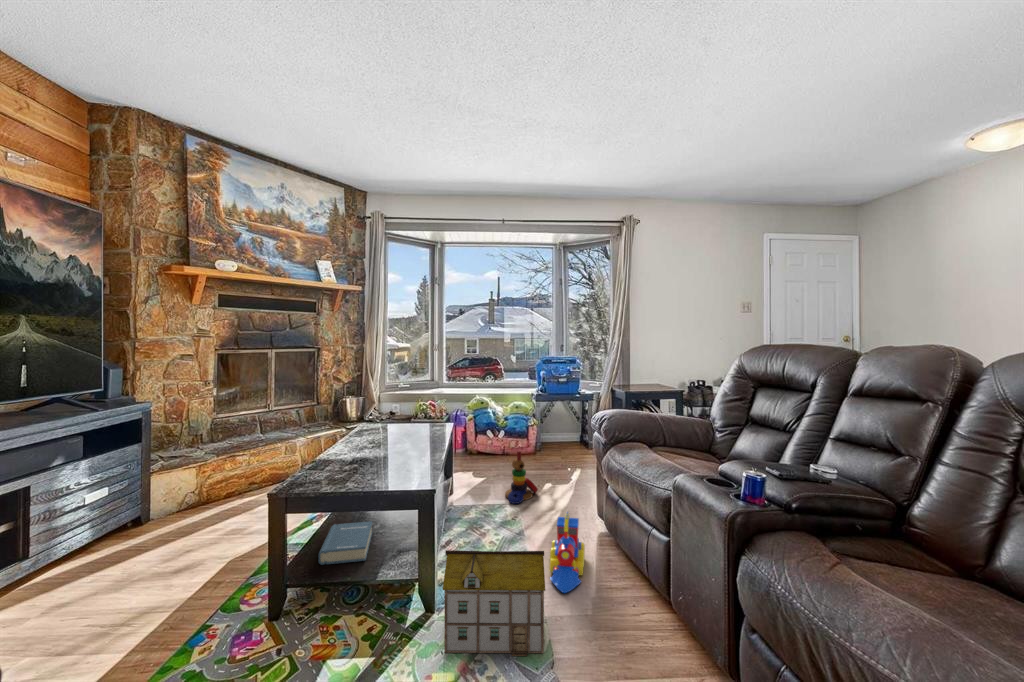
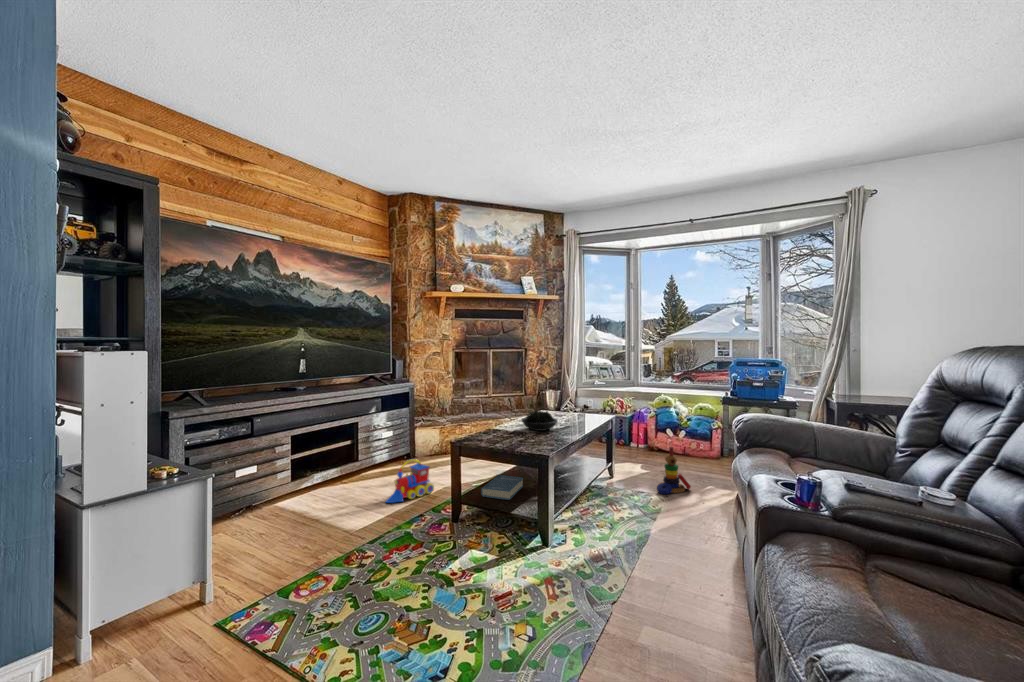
succulent plant: none [359,425,409,454] -> present [522,410,558,431]
toy train: present [550,512,585,593] -> present [386,459,434,503]
toy house: present [443,550,545,656] -> none [539,499,624,587]

